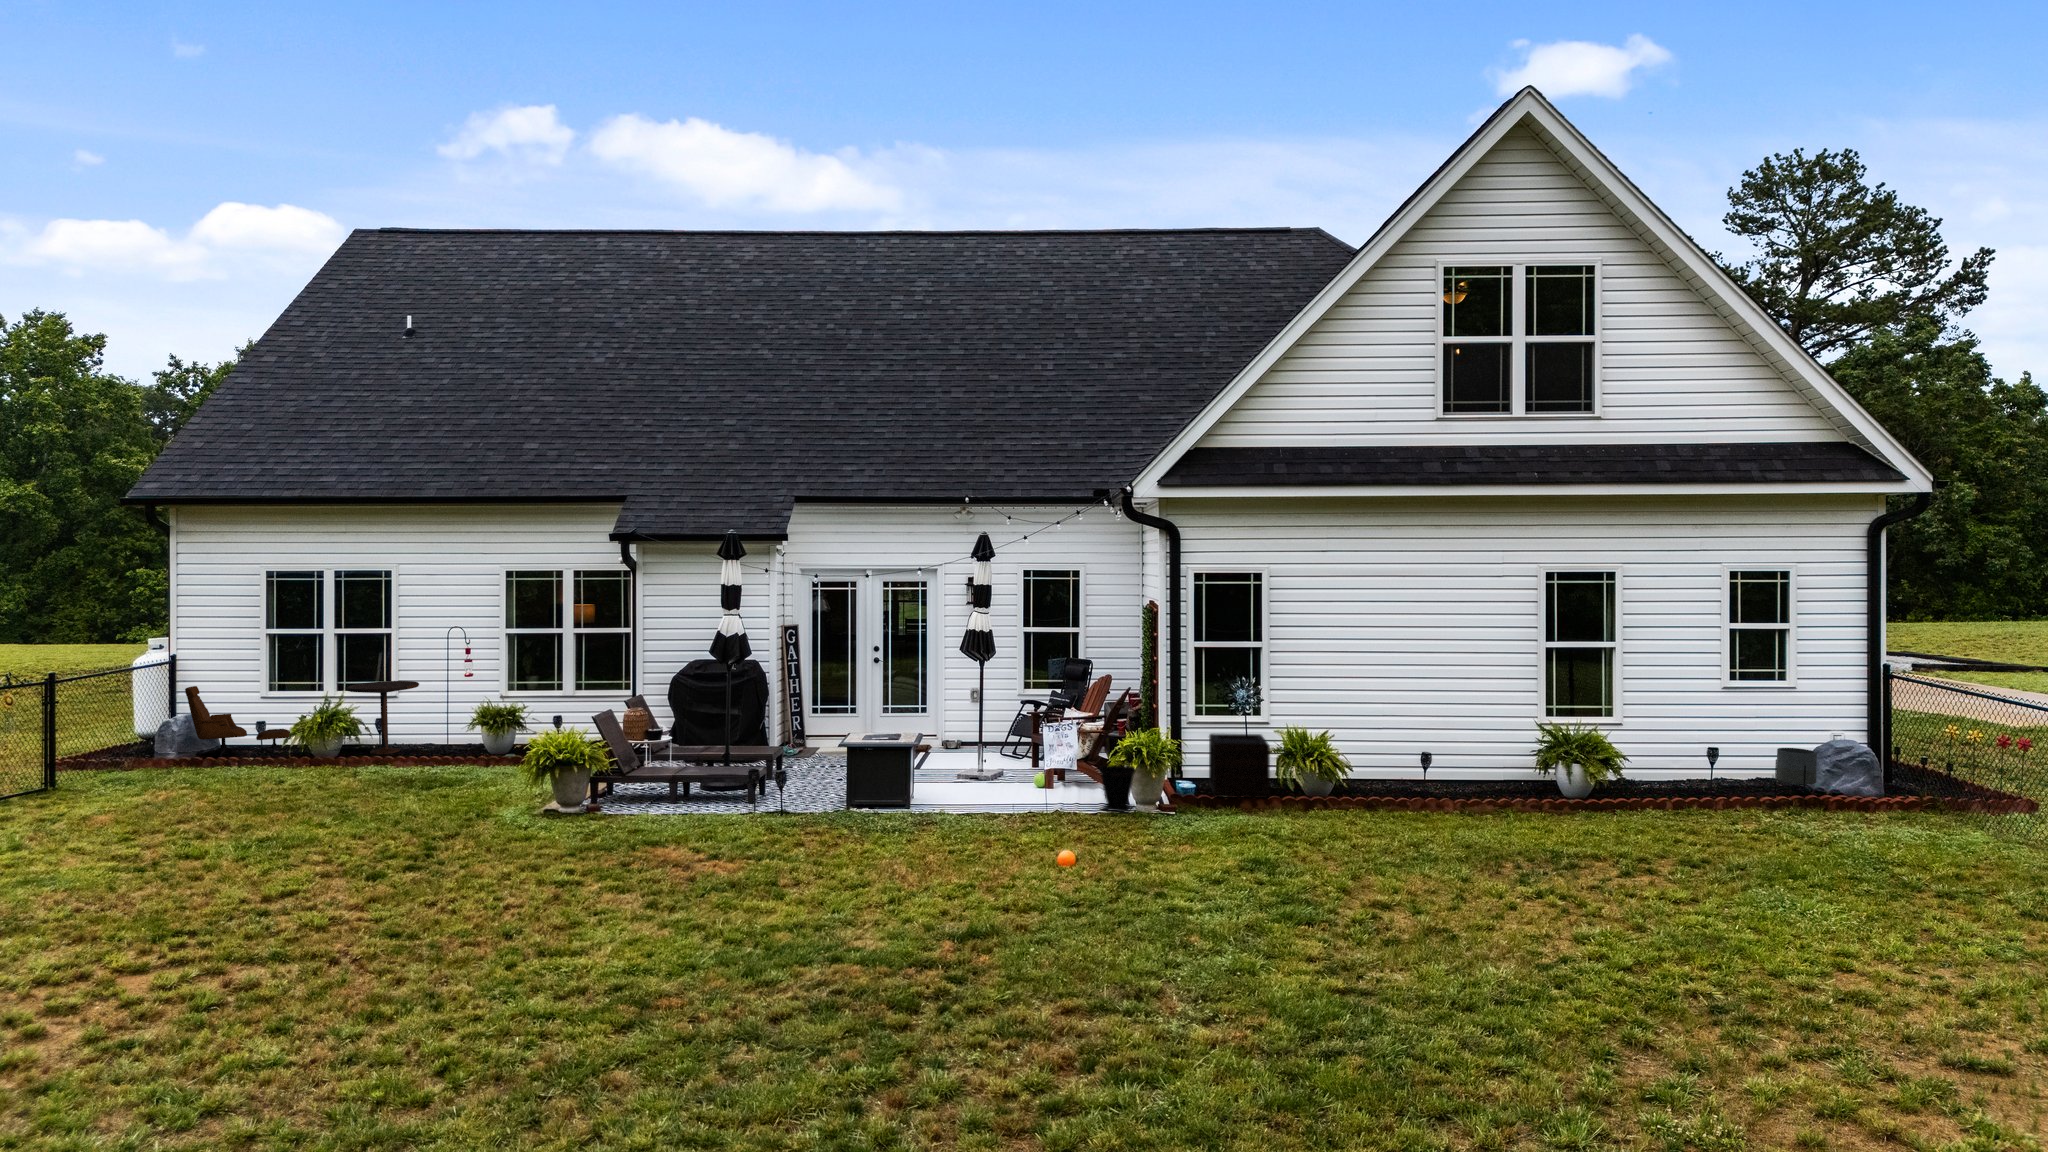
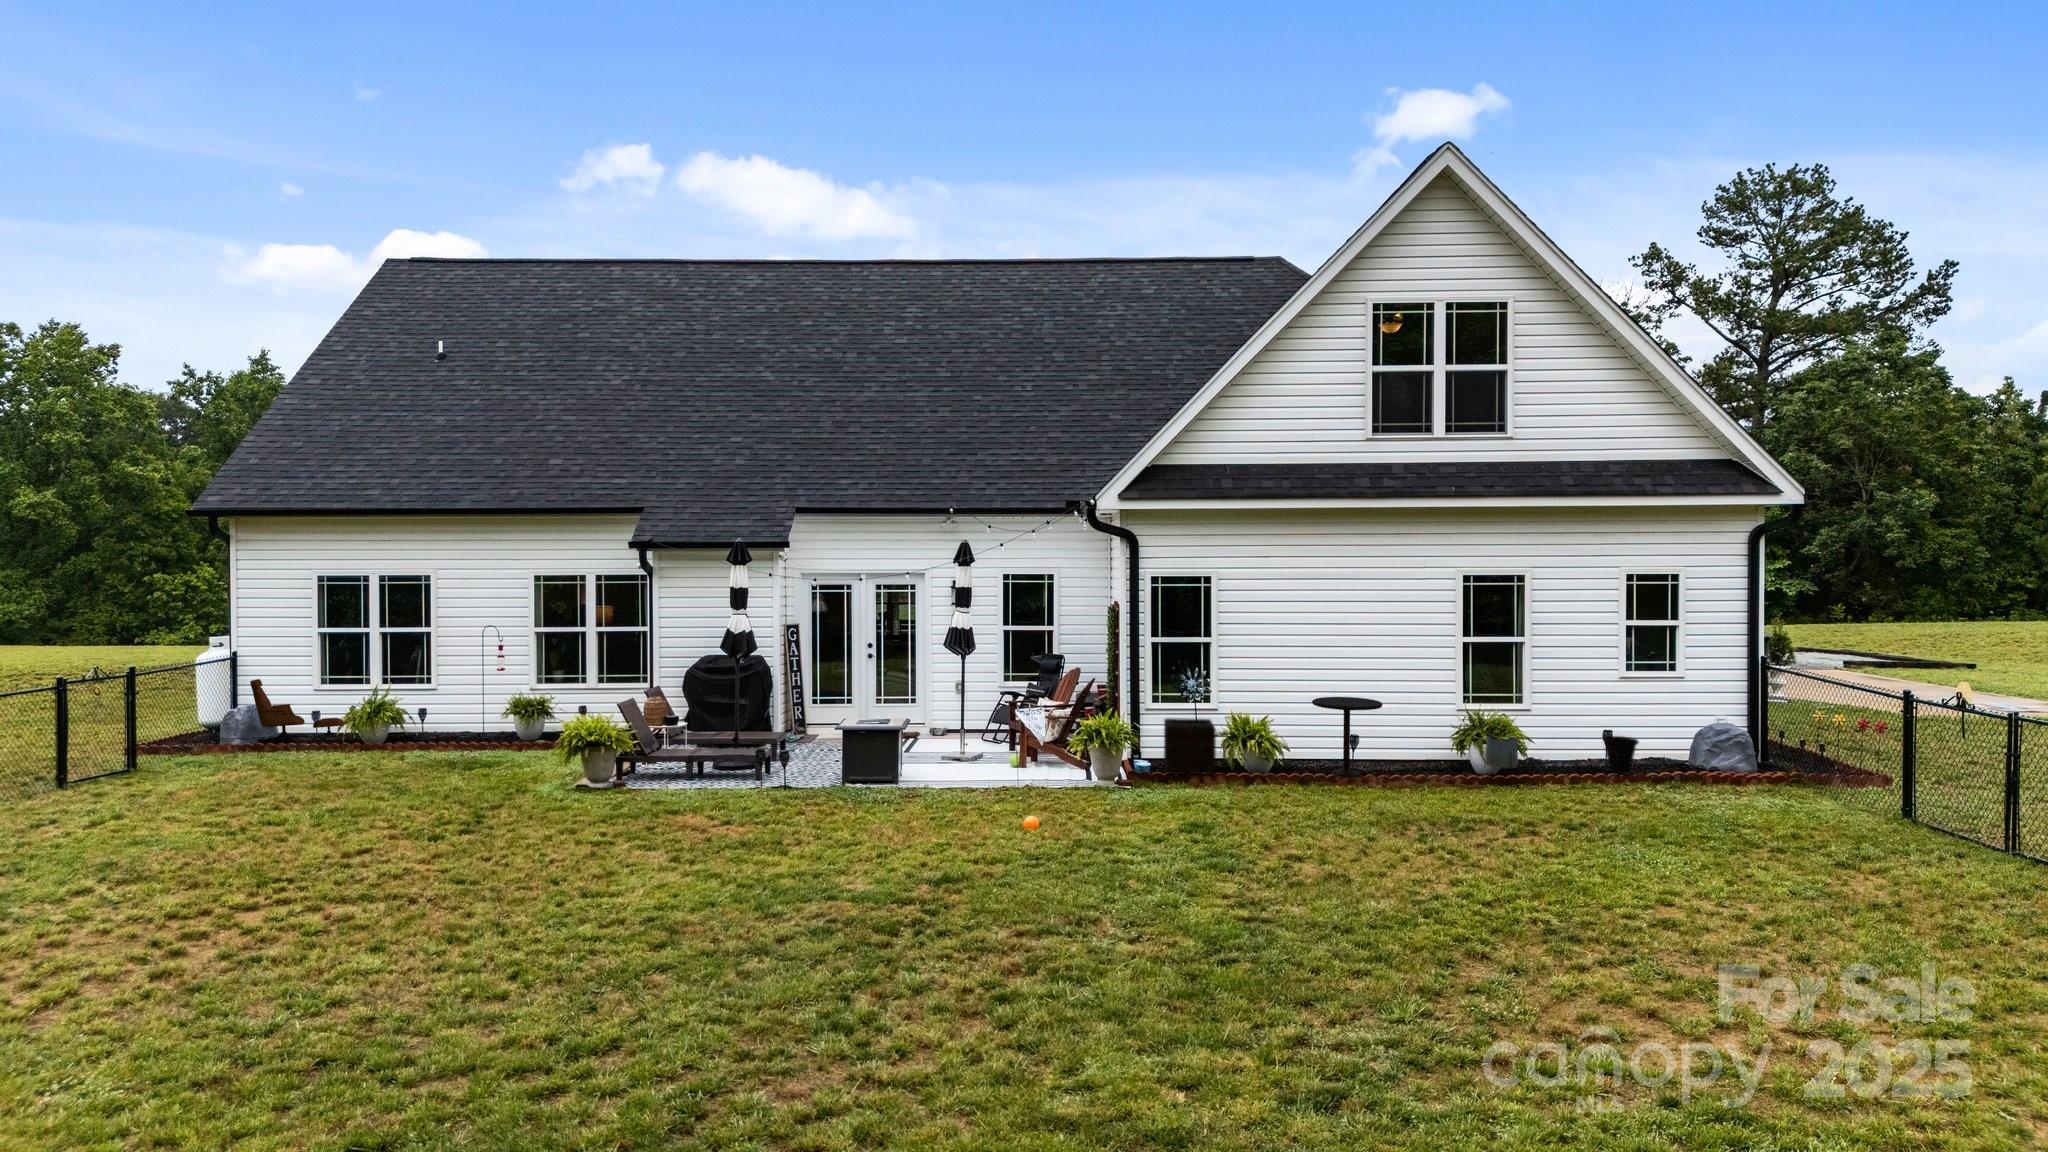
pedestal table: present [346,681,419,754] -> present [1312,697,1383,777]
planter: present [1775,748,1817,798] -> present [1485,736,1518,774]
bucket: present [1099,765,1136,813] -> present [1603,736,1639,774]

